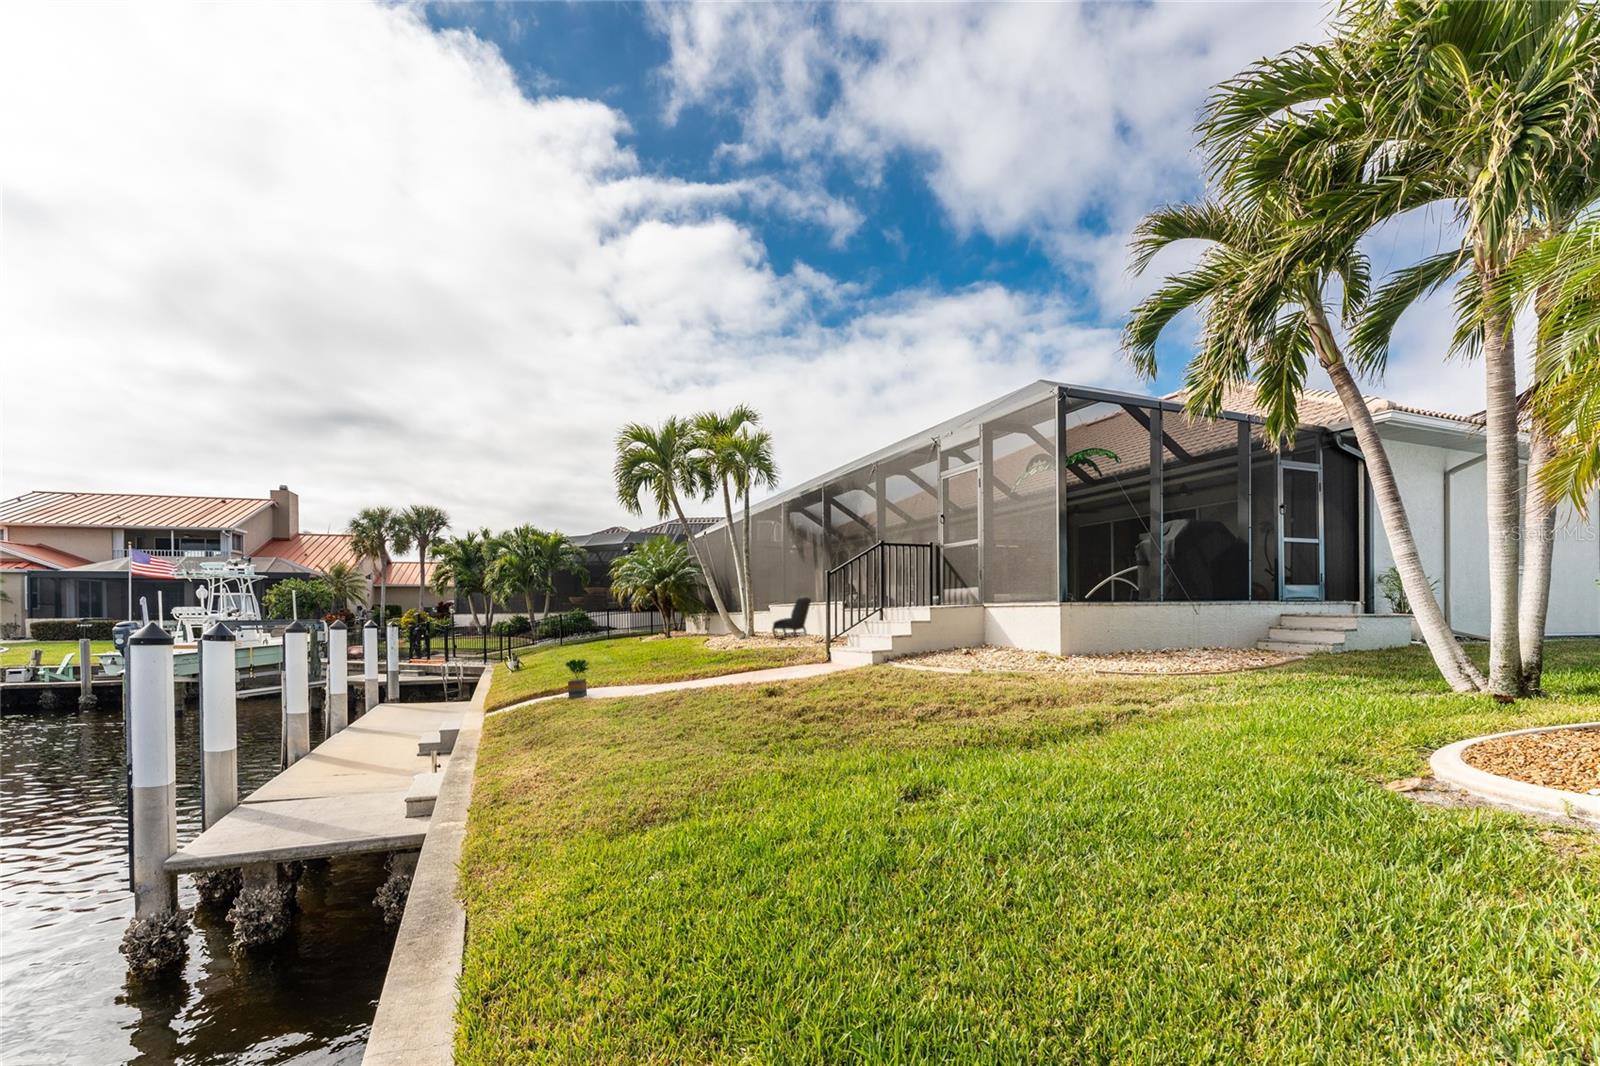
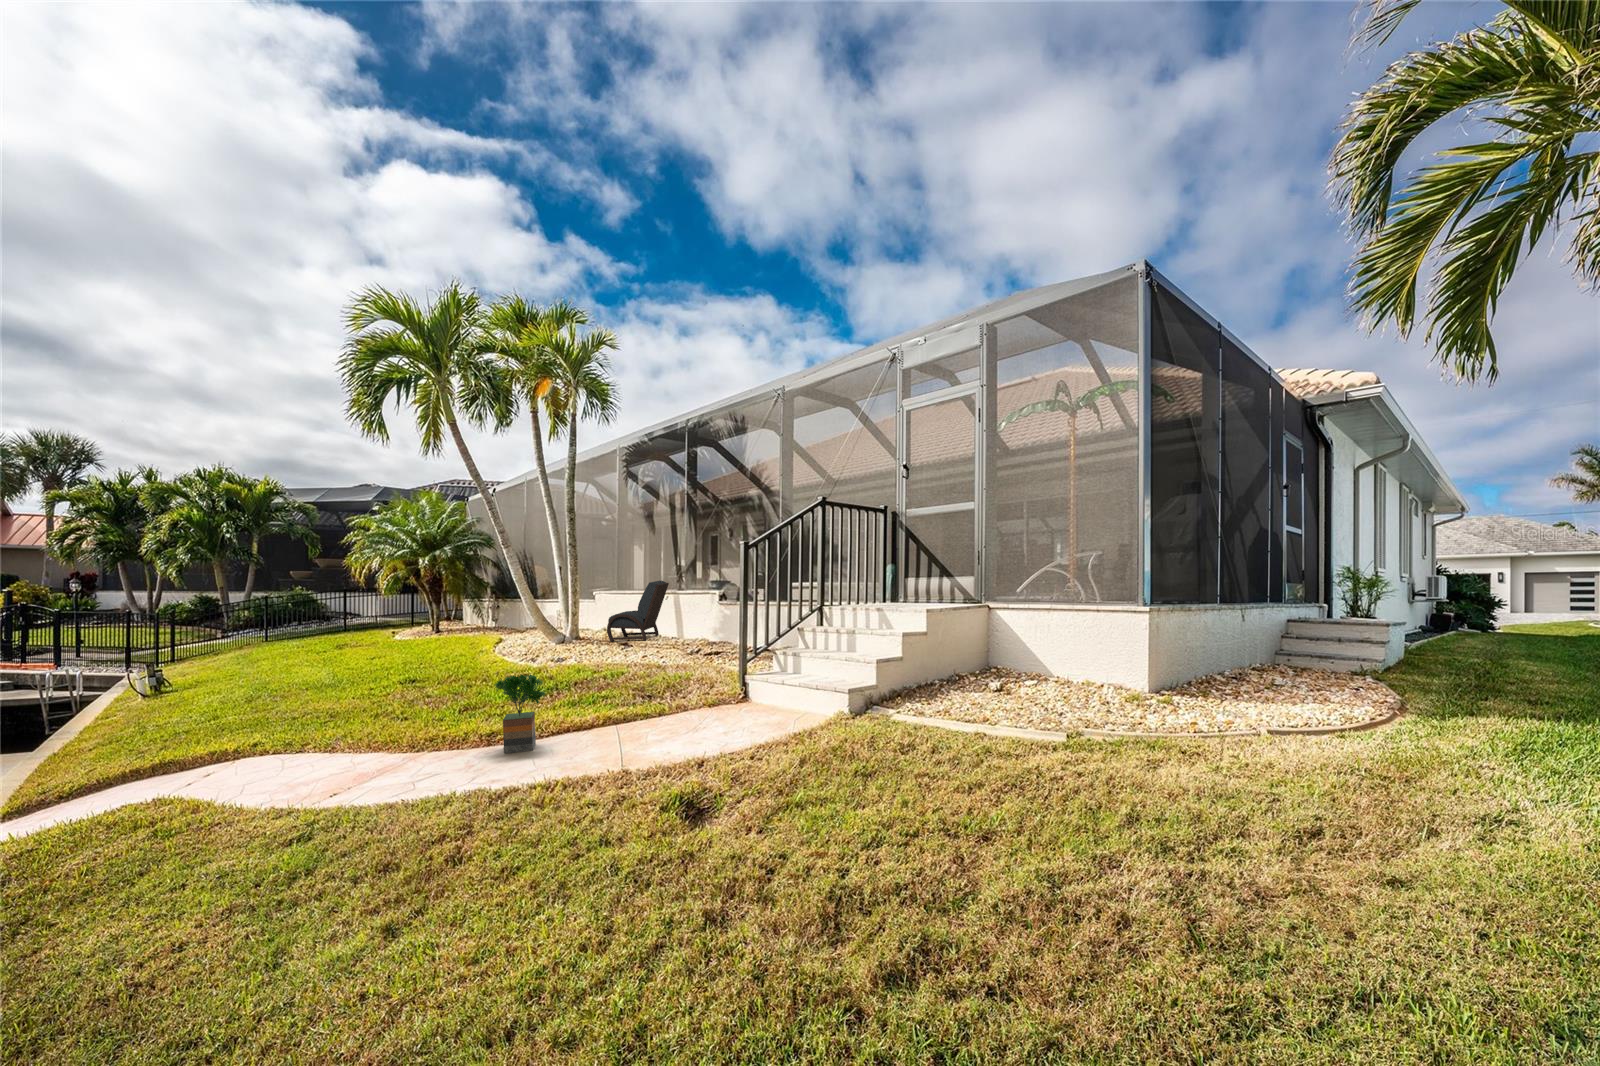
potted tree: present [566,659,589,698] -> present [495,674,545,753]

